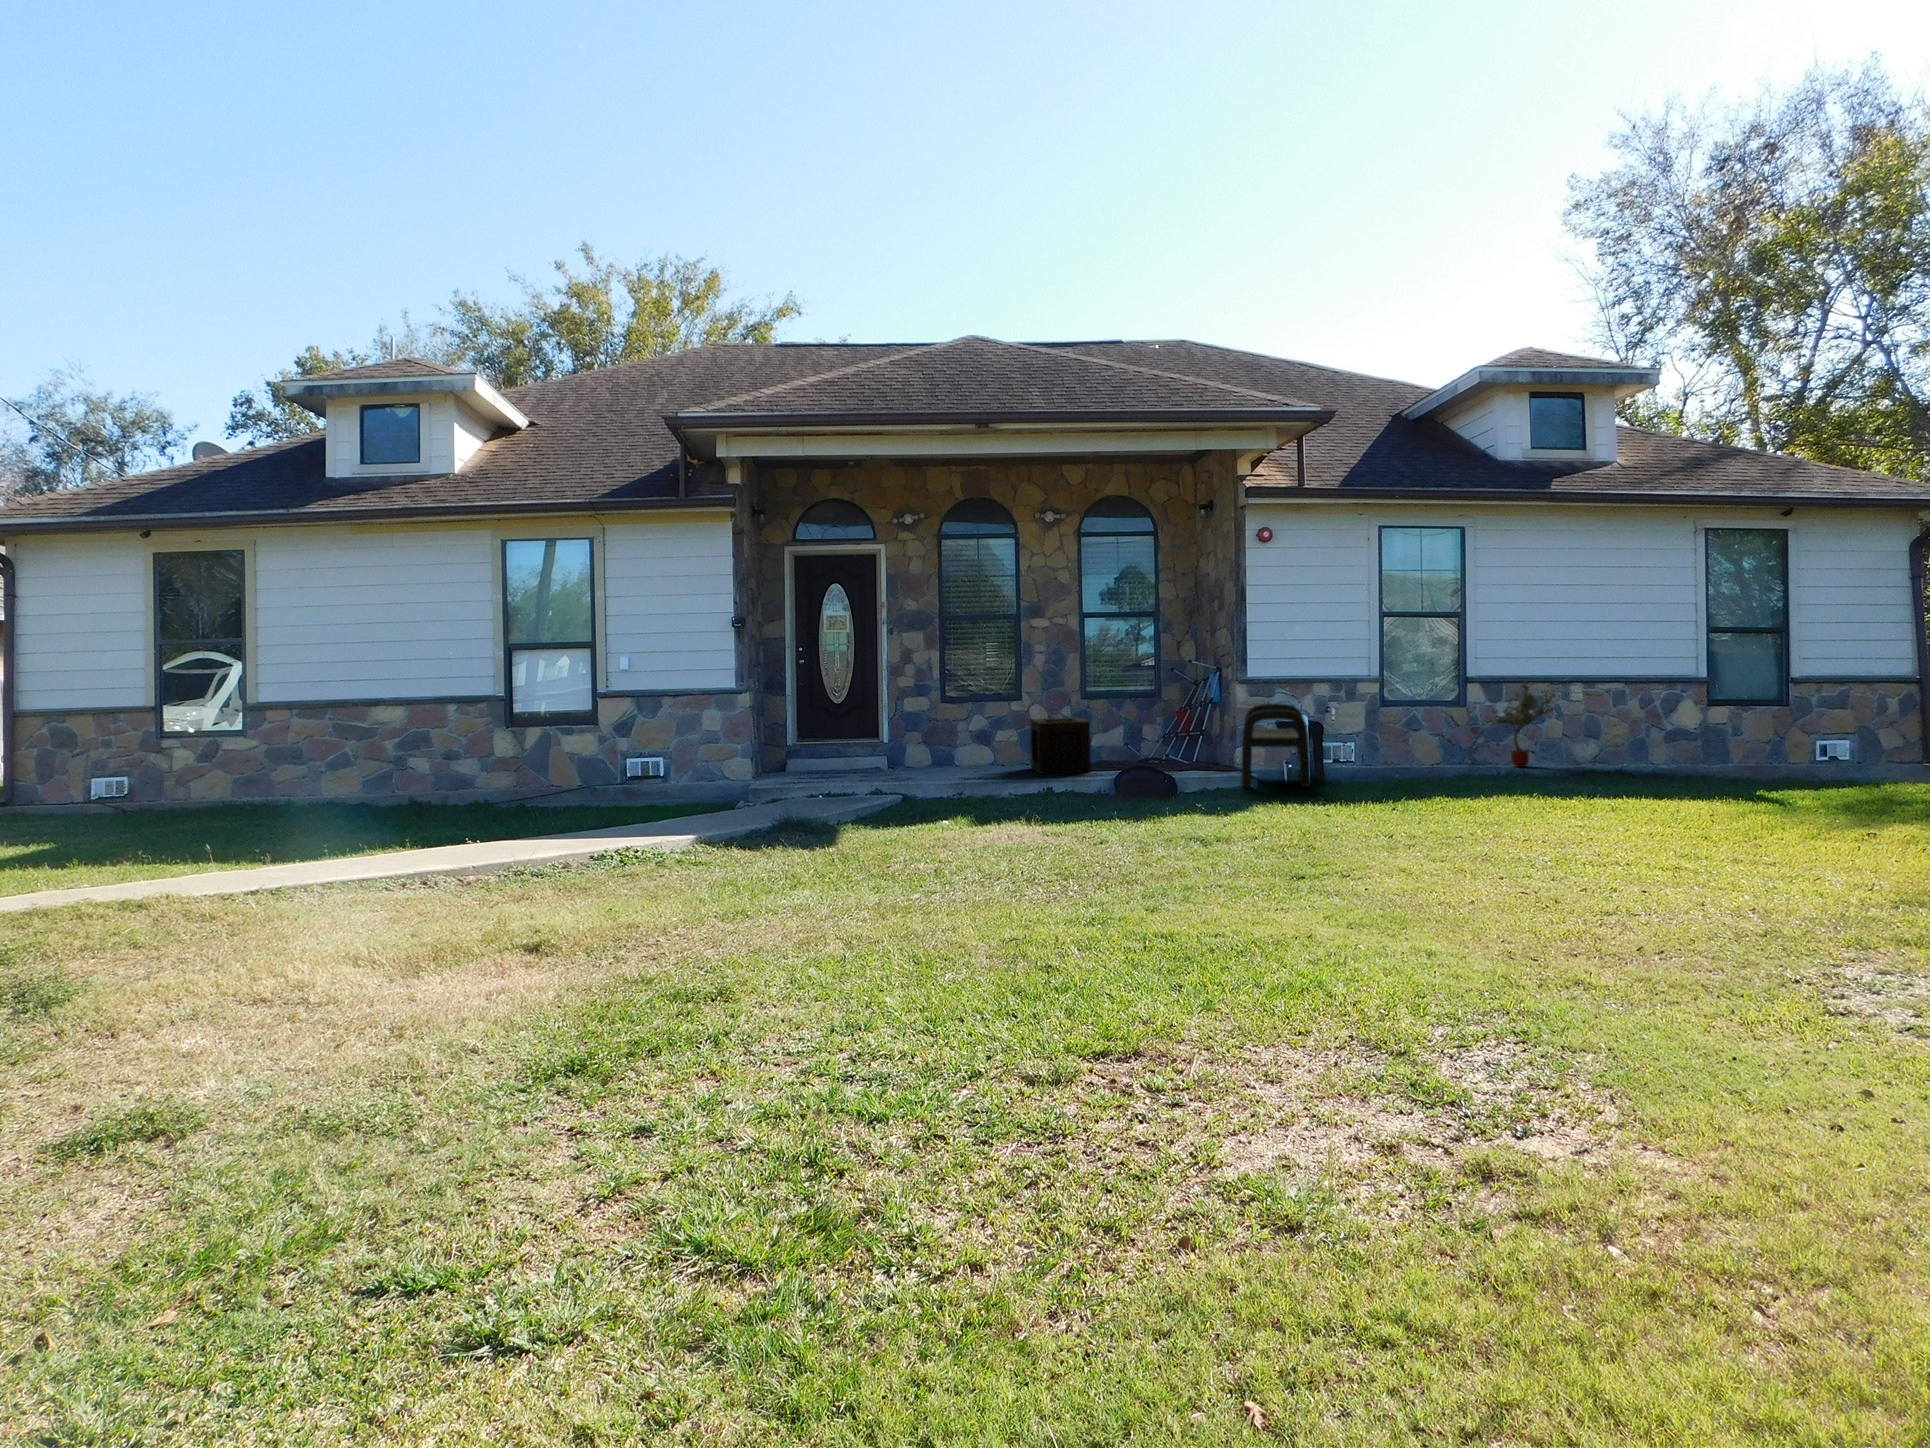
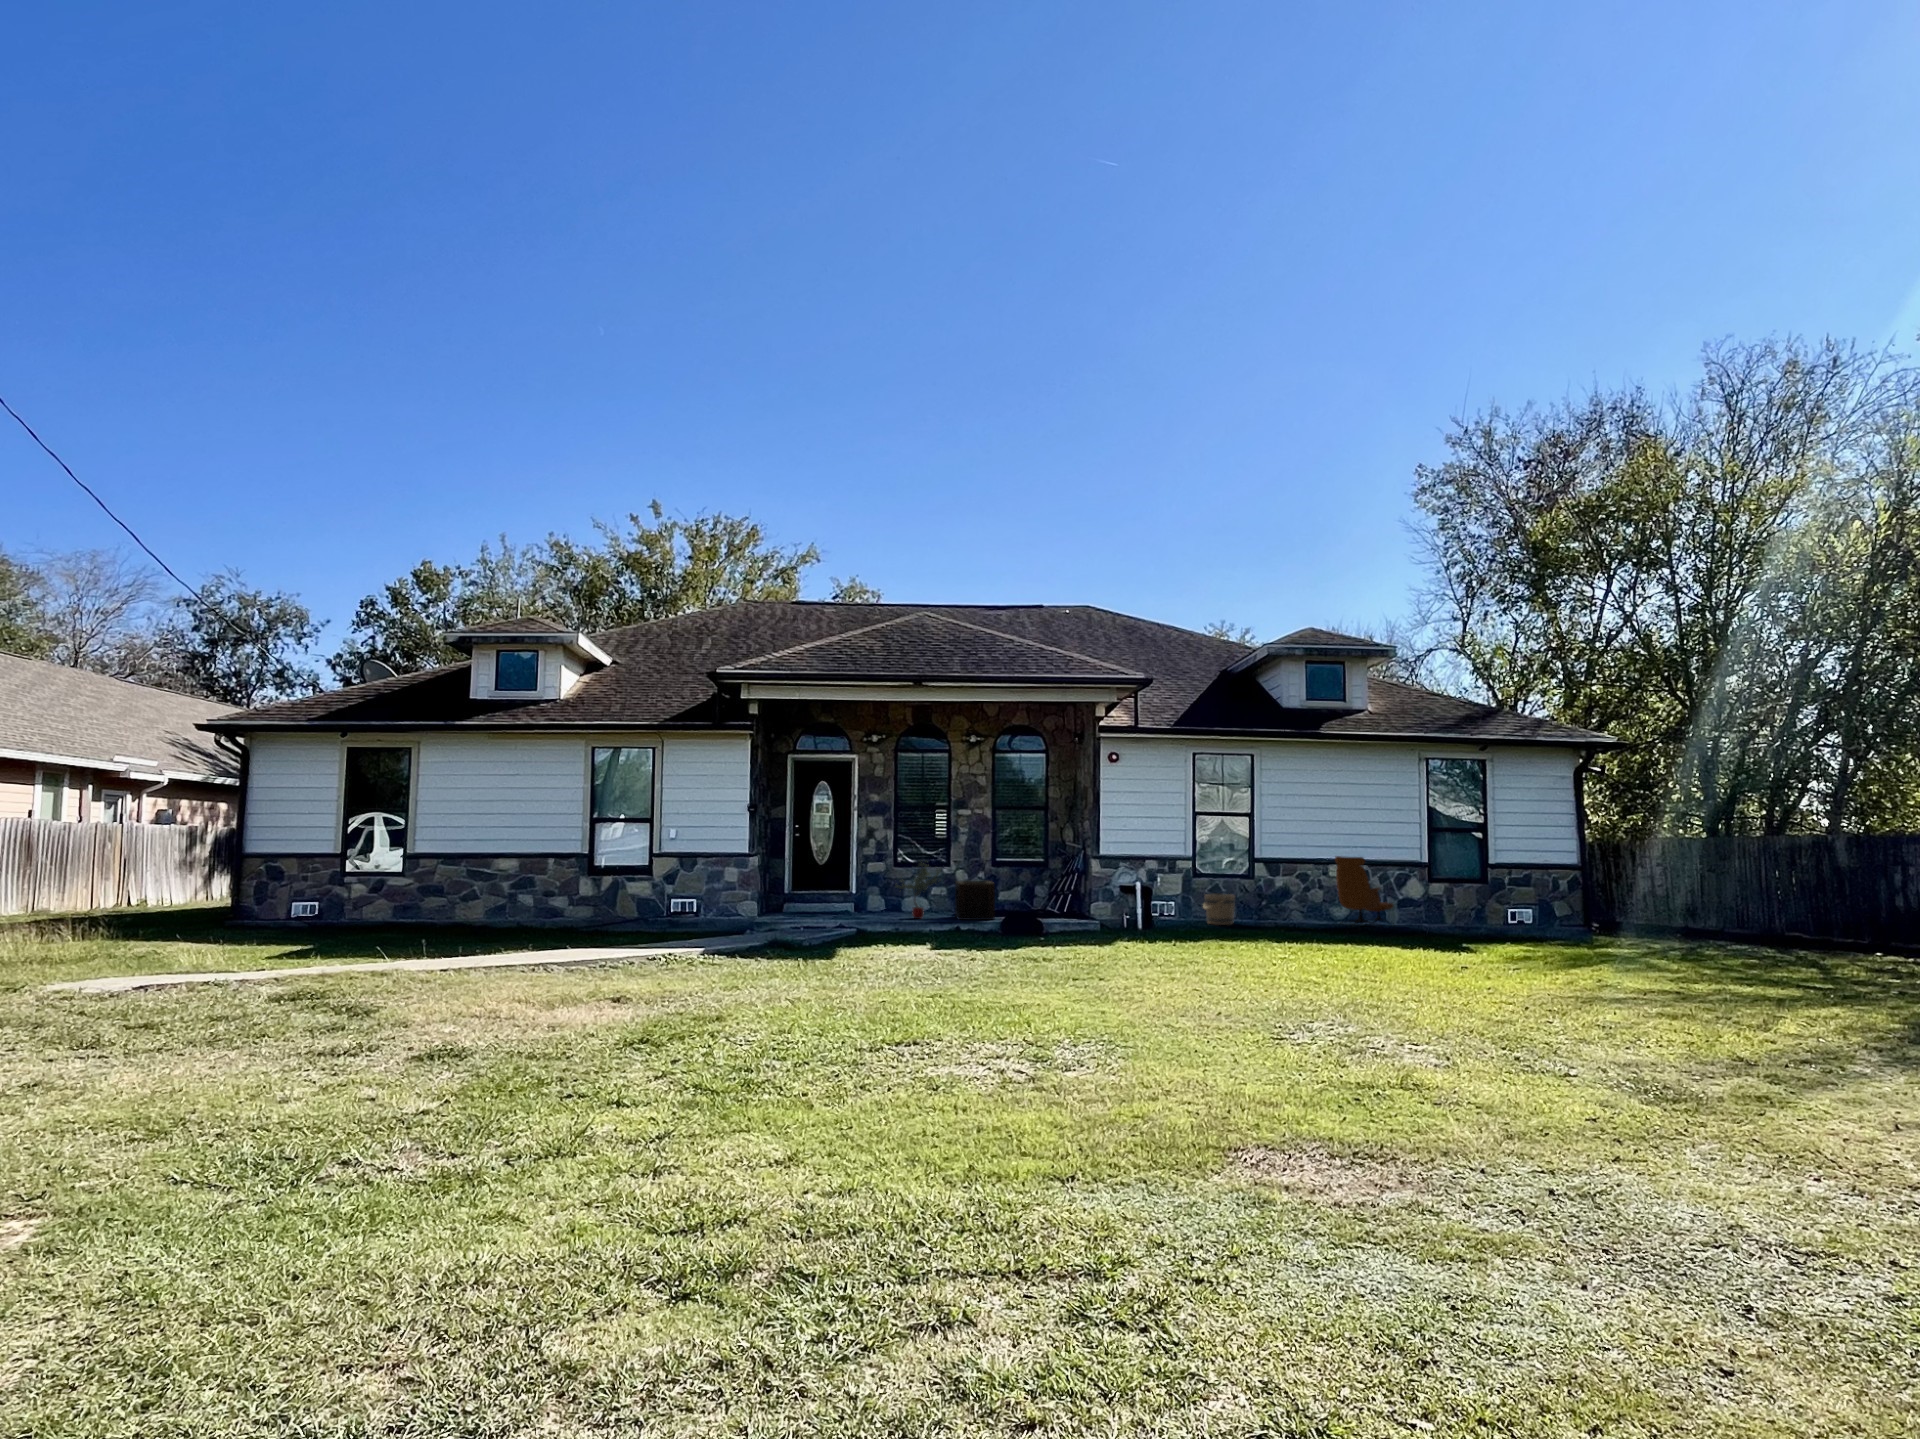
lounge chair: none [1589,669,1667,770] -> present [1335,856,1394,924]
potted tree: present [1488,681,1555,767] -> present [897,862,941,919]
bench: present [1241,703,1311,787] -> none [1089,874,1141,932]
bucket: none [1392,727,1441,772] -> present [1203,894,1235,925]

